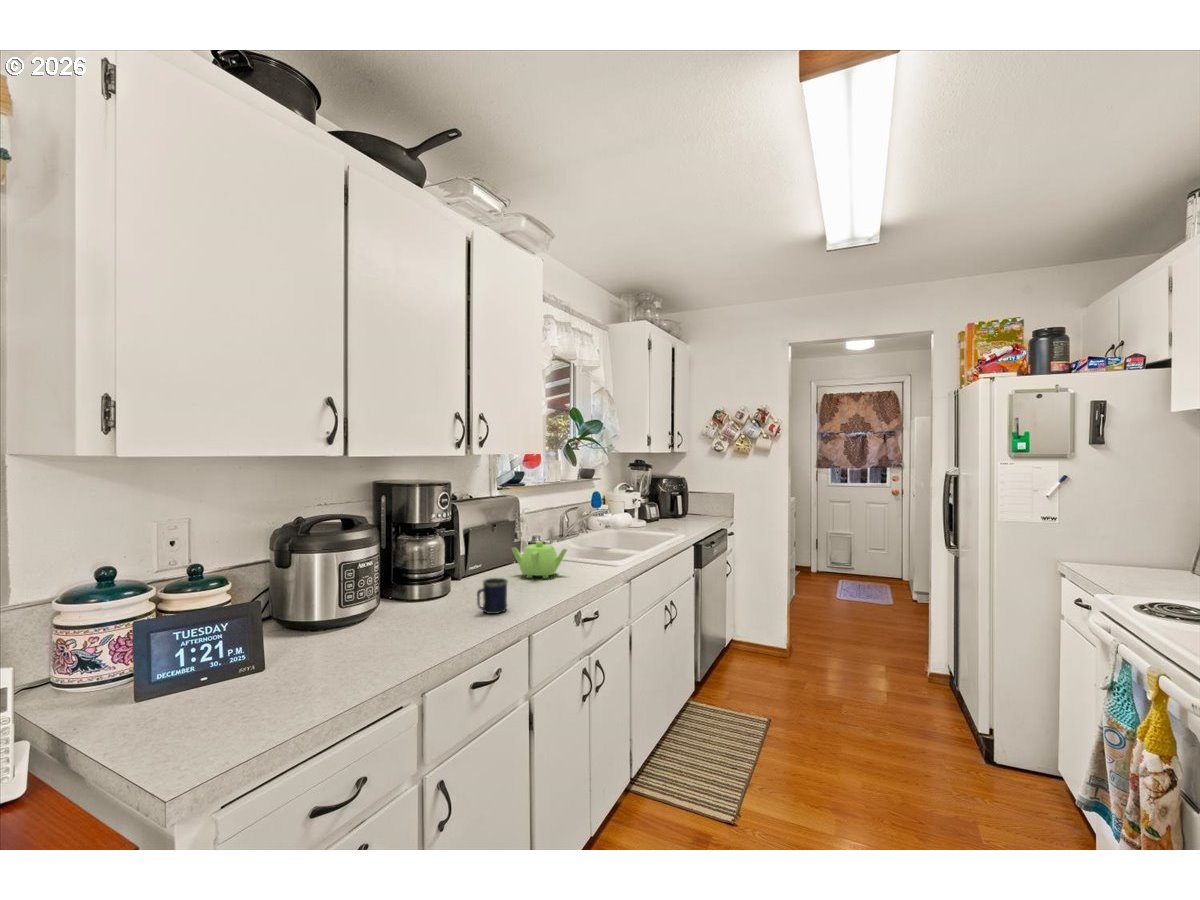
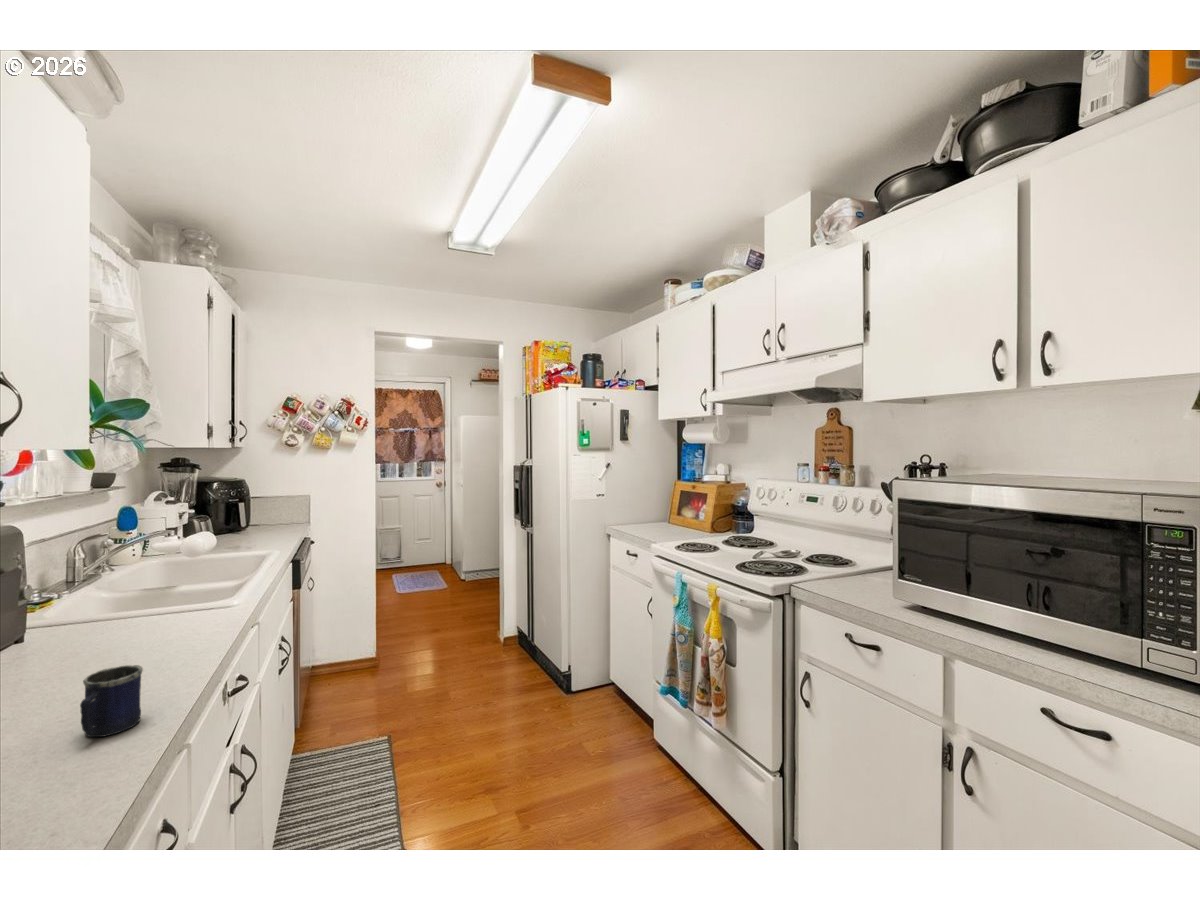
teapot: present [512,541,567,578] -> none [52,593,178,660]

